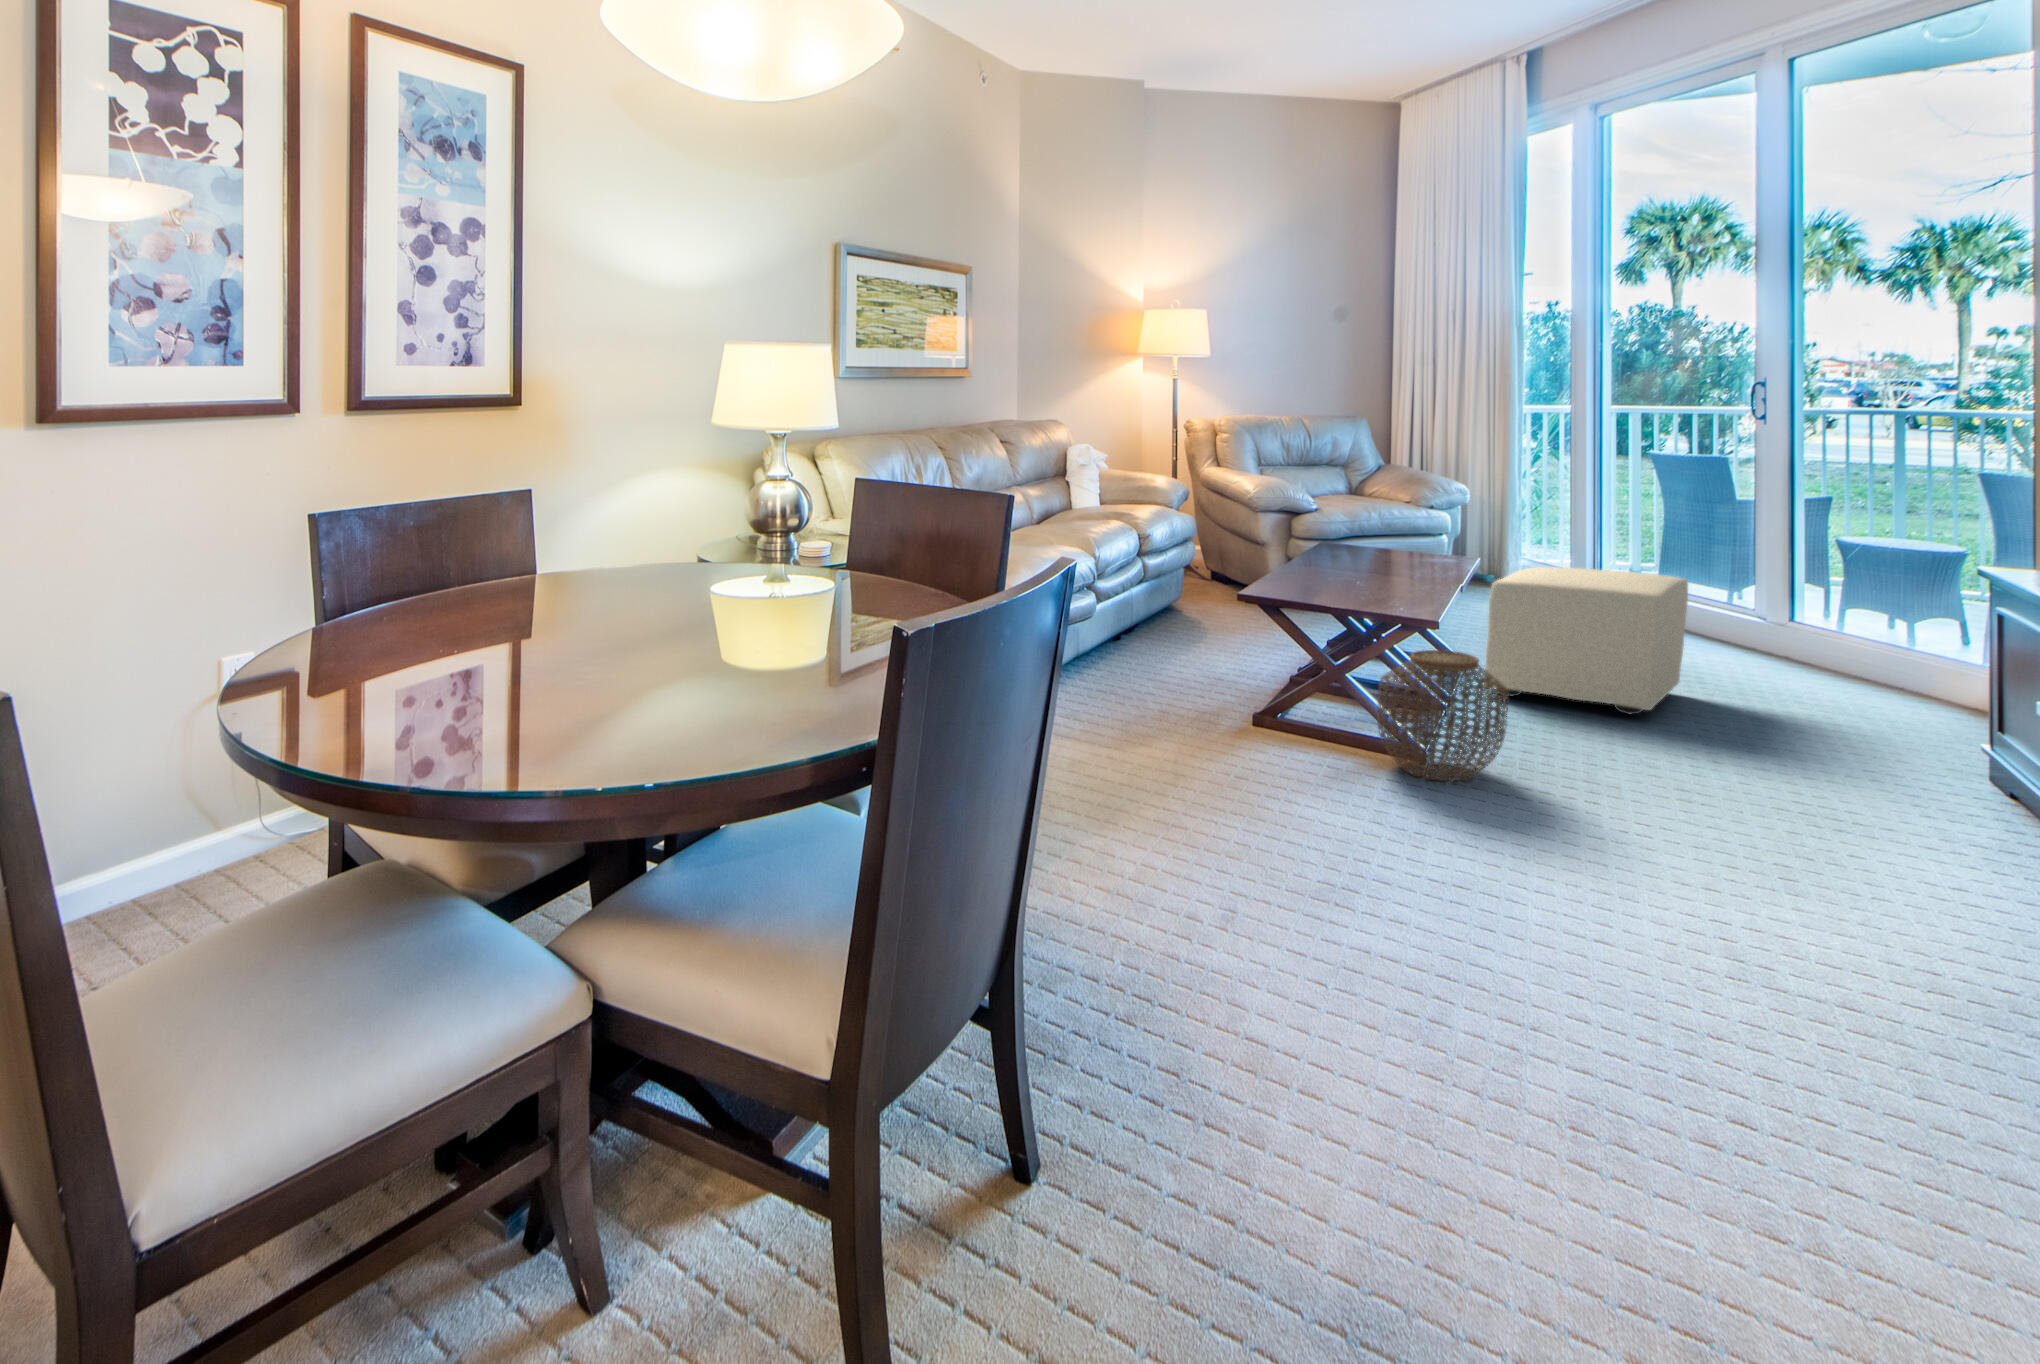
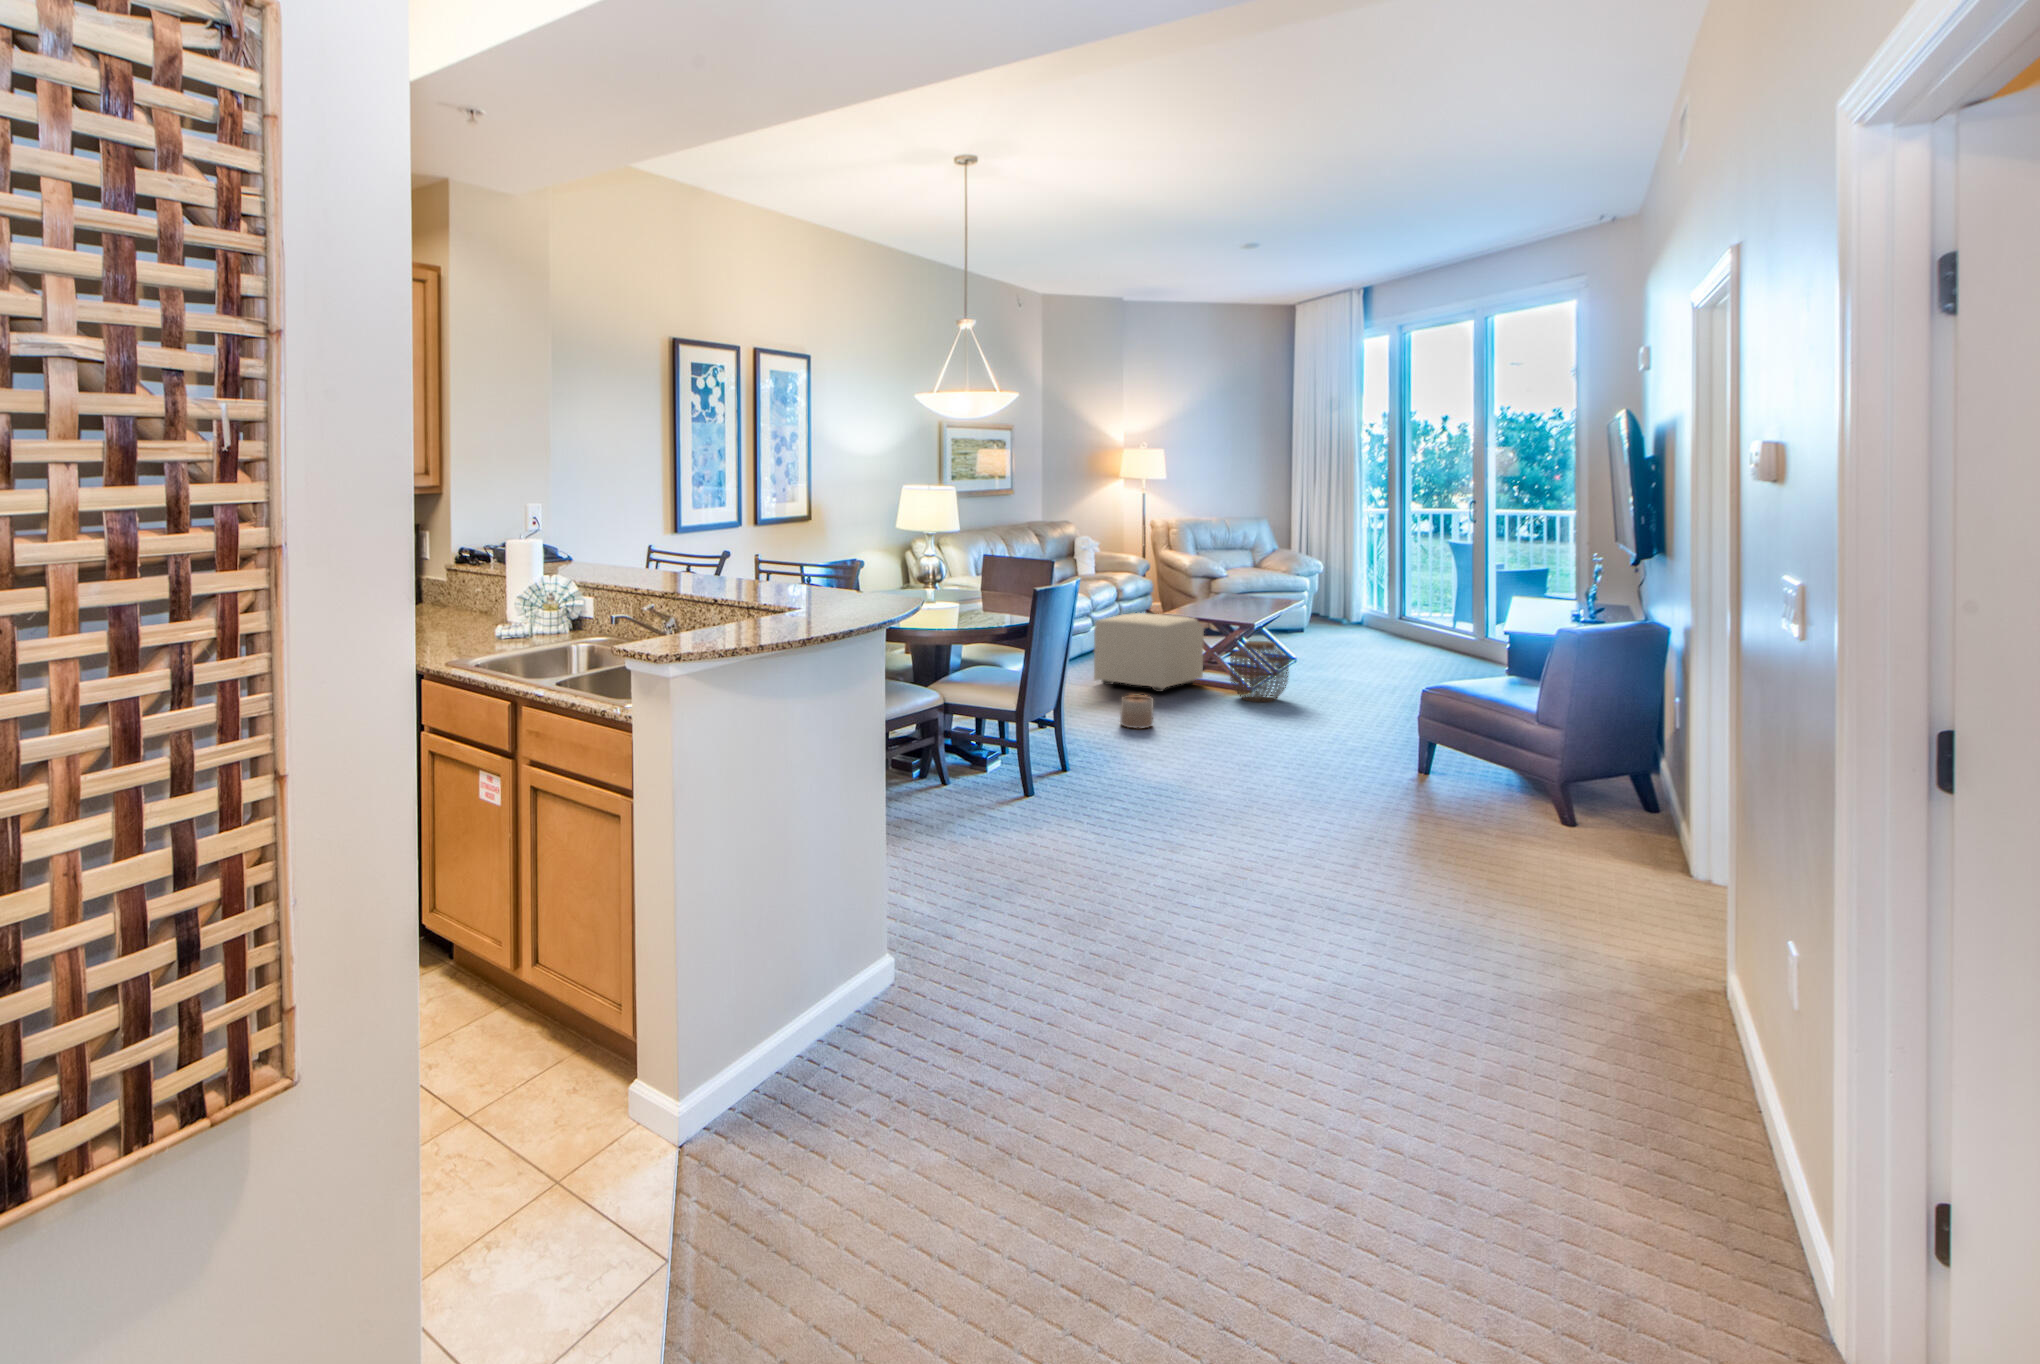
ottoman: present [1484,567,1688,714] -> present [1094,613,1204,692]
planter: none [1158,795,1237,883] -> present [1120,695,1154,729]

